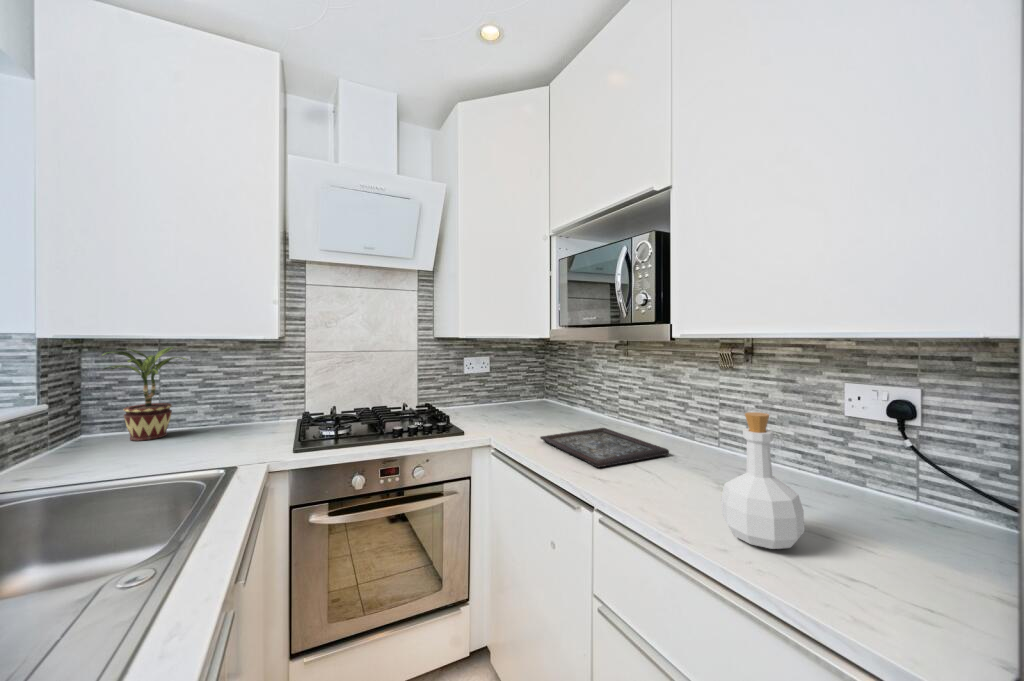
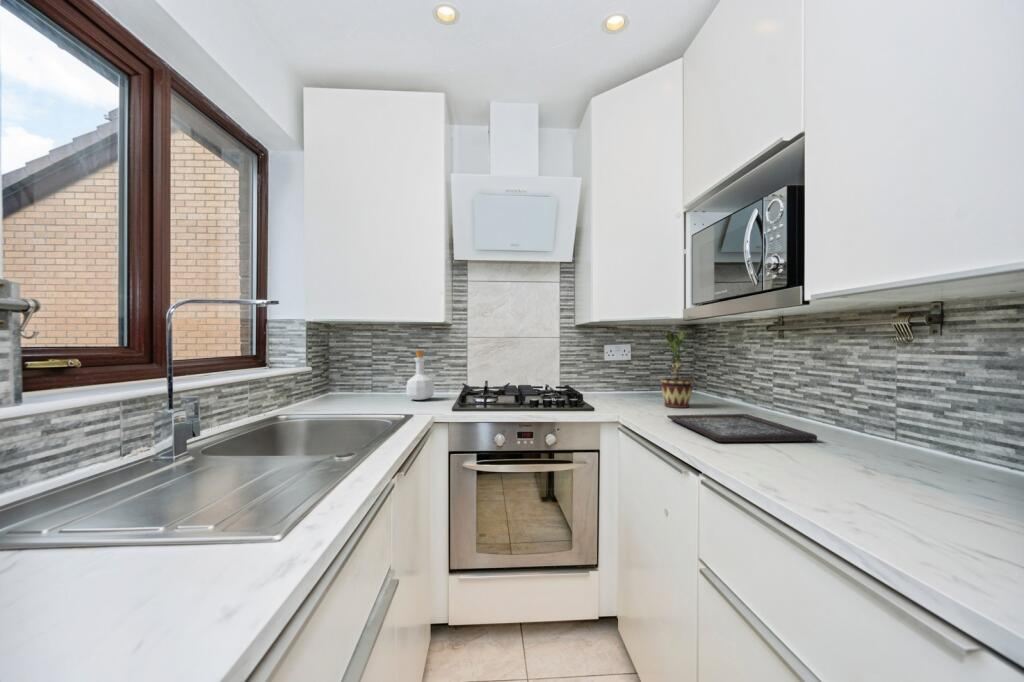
potted plant: present [103,347,186,441] -> present [653,330,704,408]
bottle: present [721,412,804,549] -> present [406,351,434,400]

